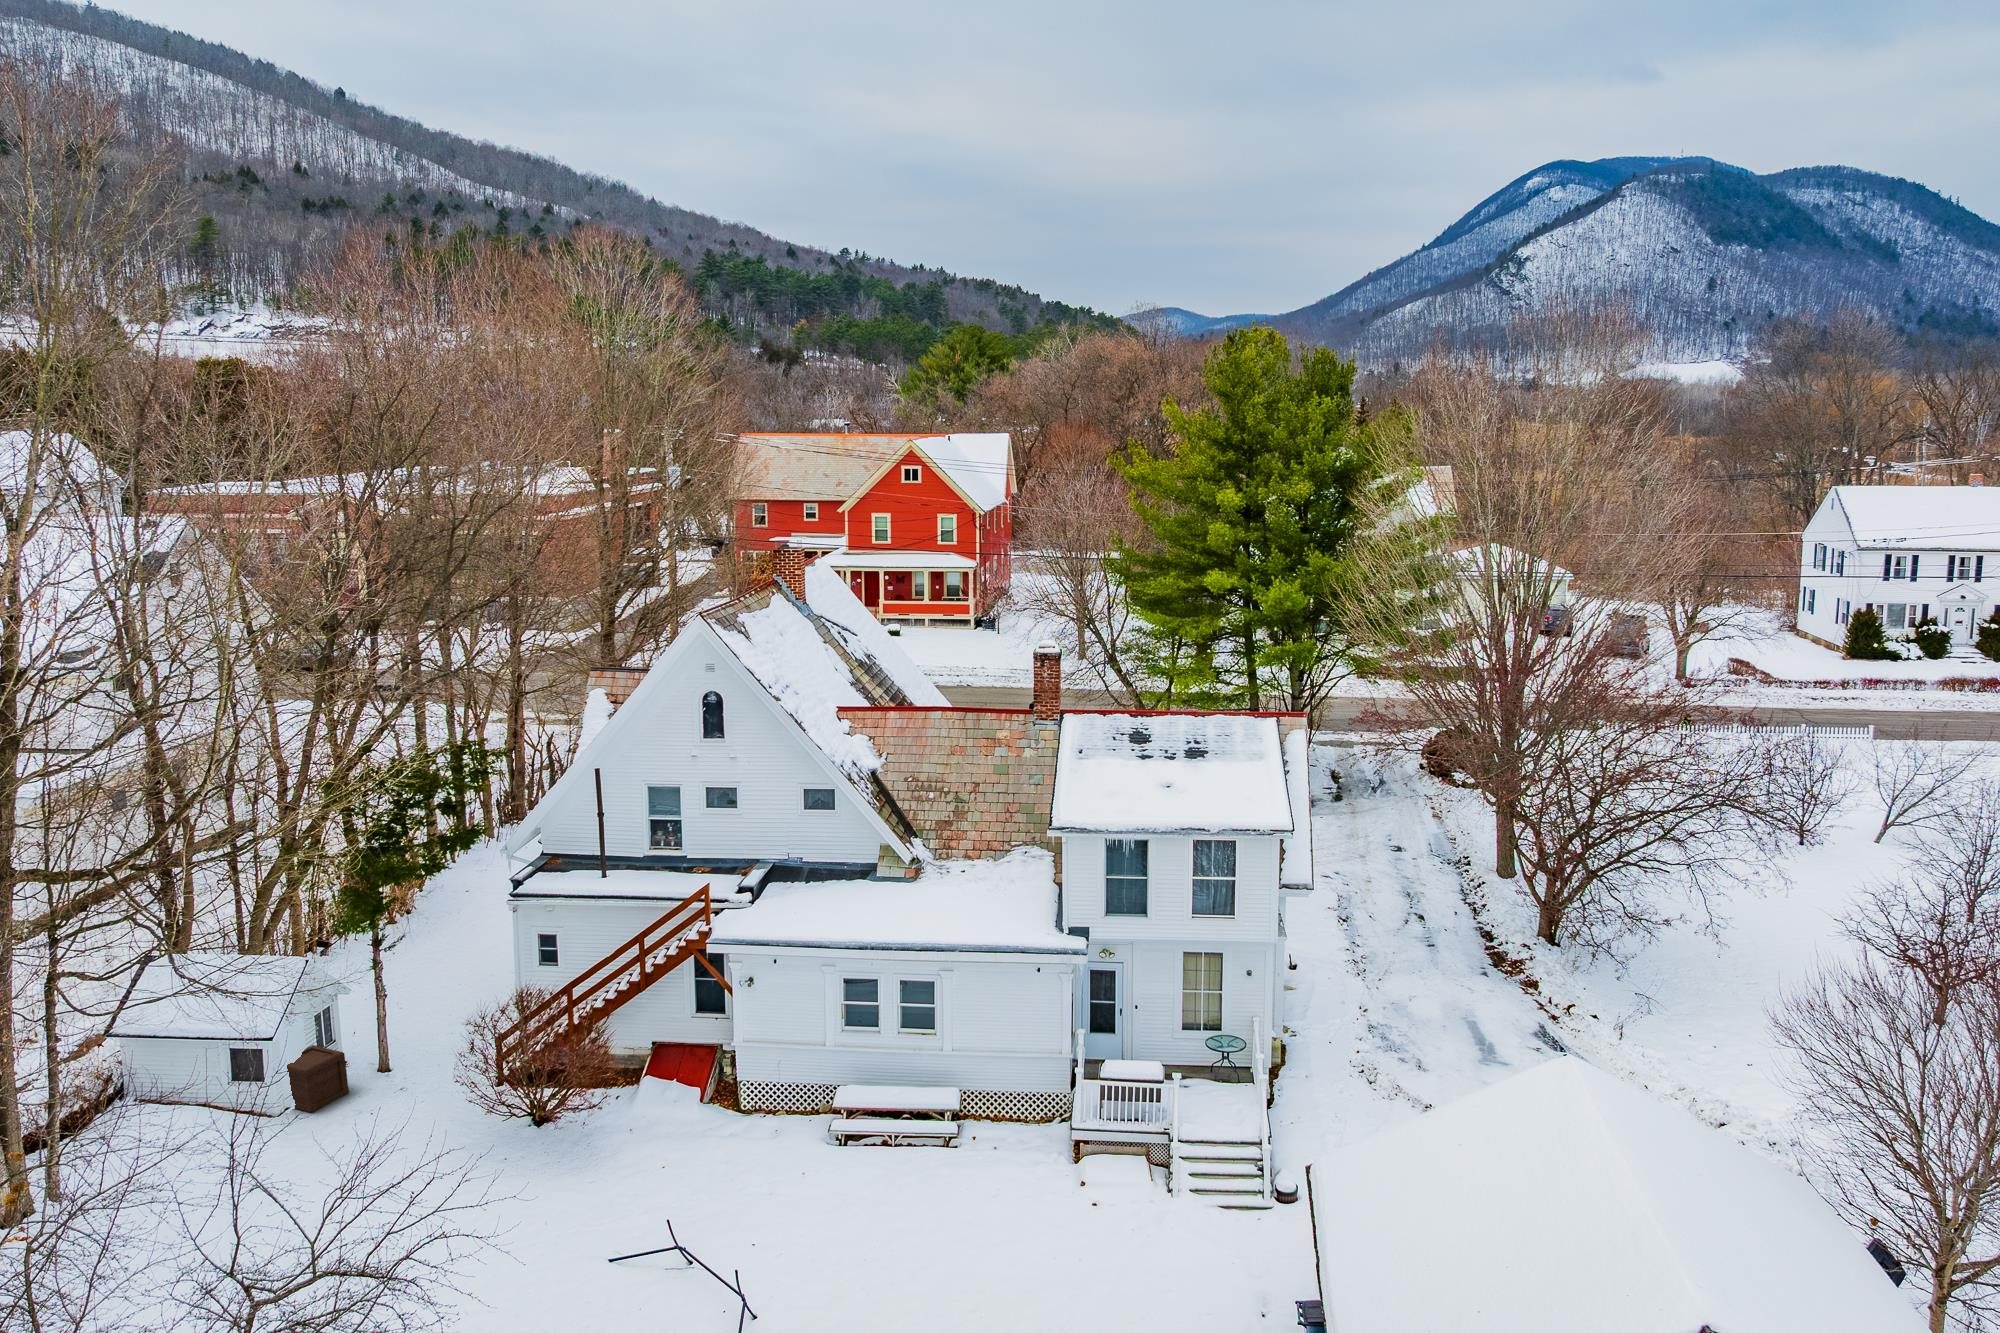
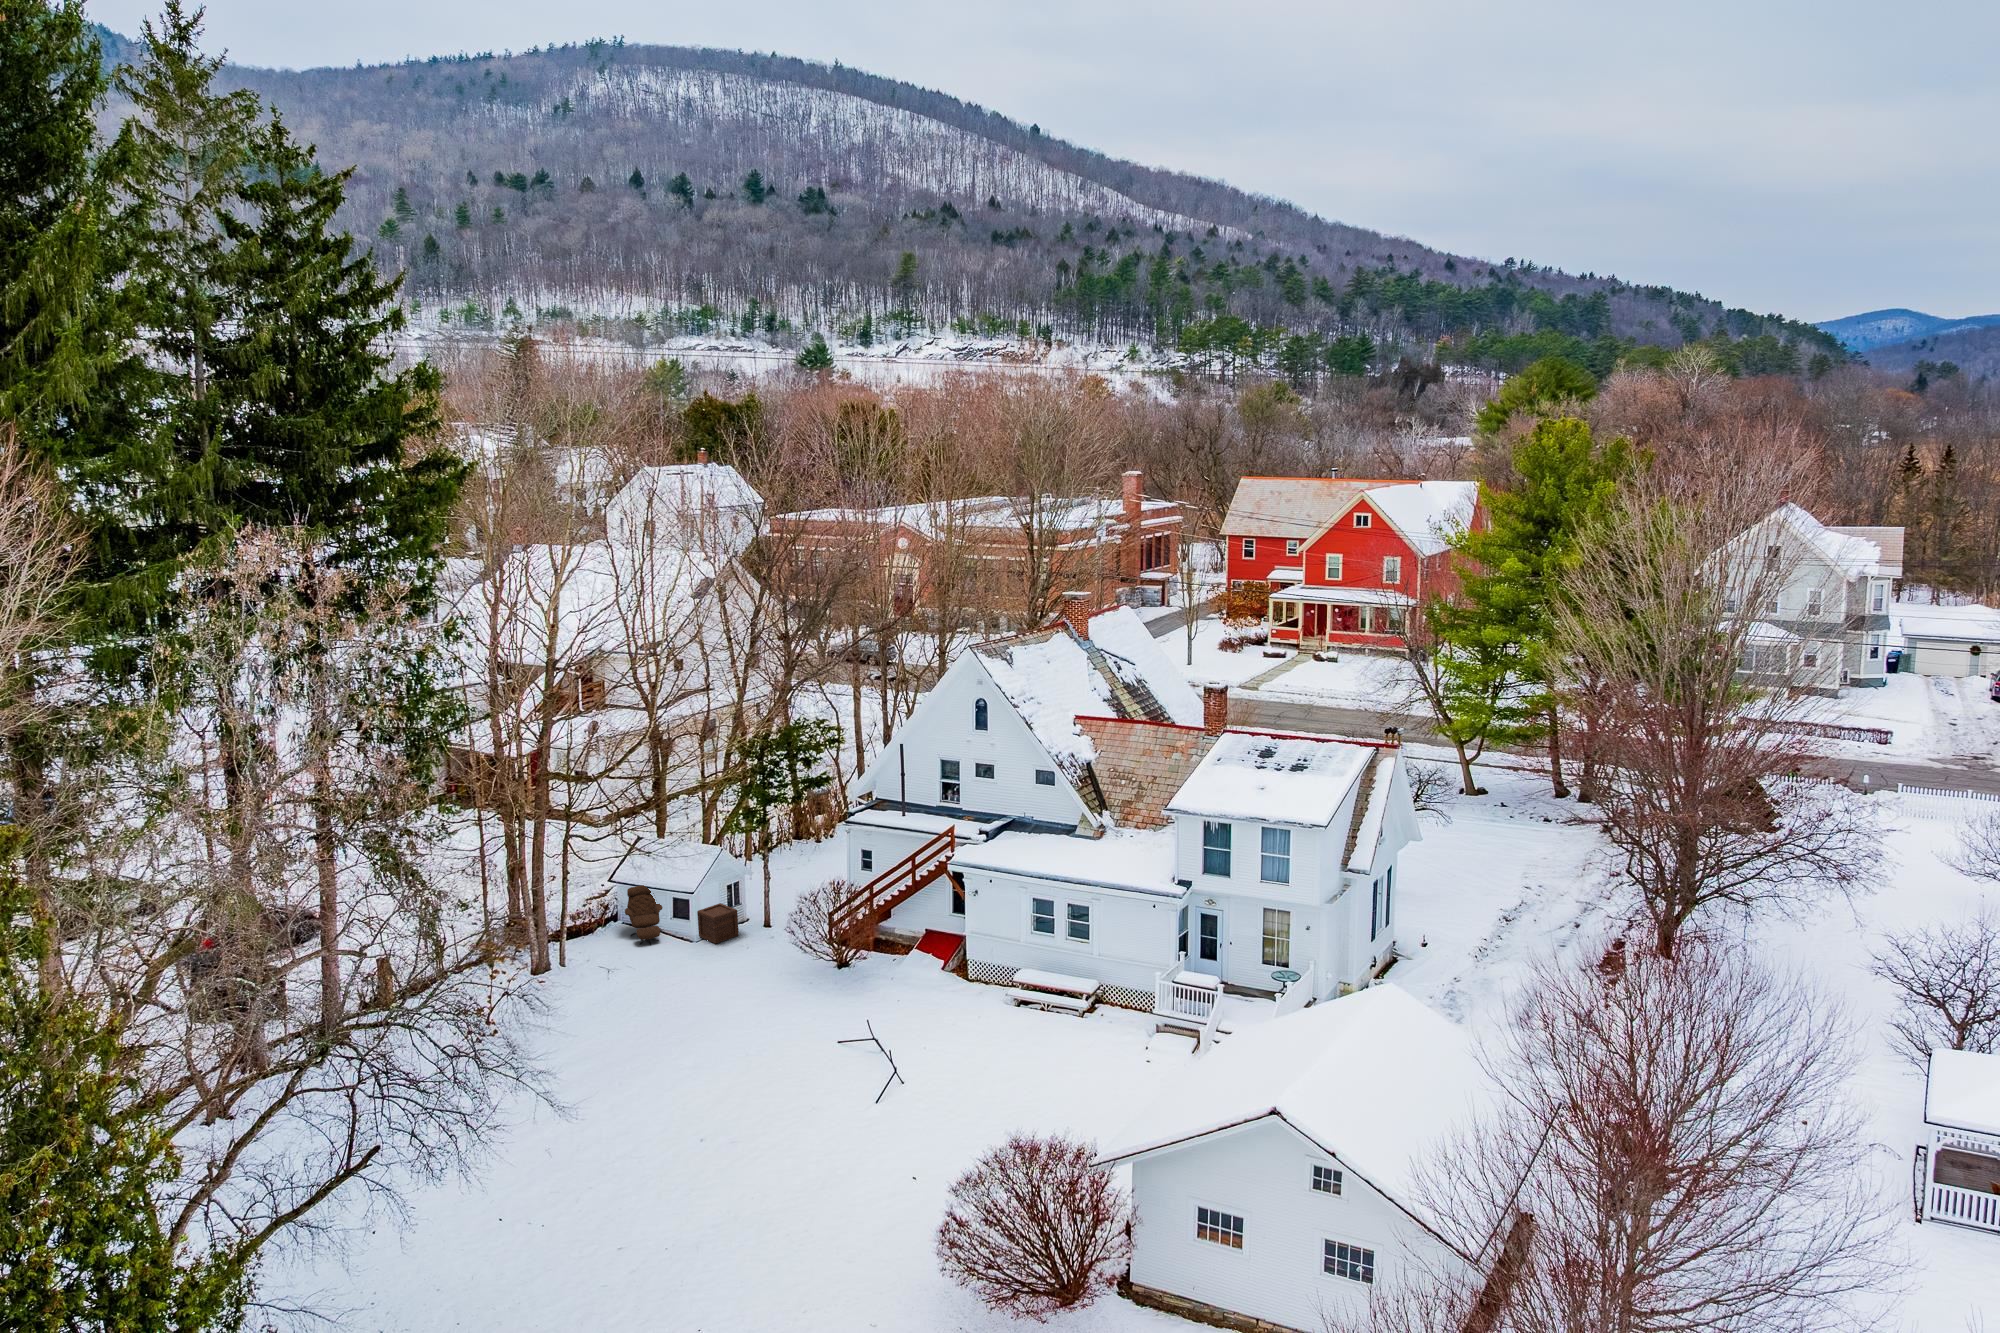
lounge chair: none [142,1030,210,1132] -> present [625,885,663,945]

